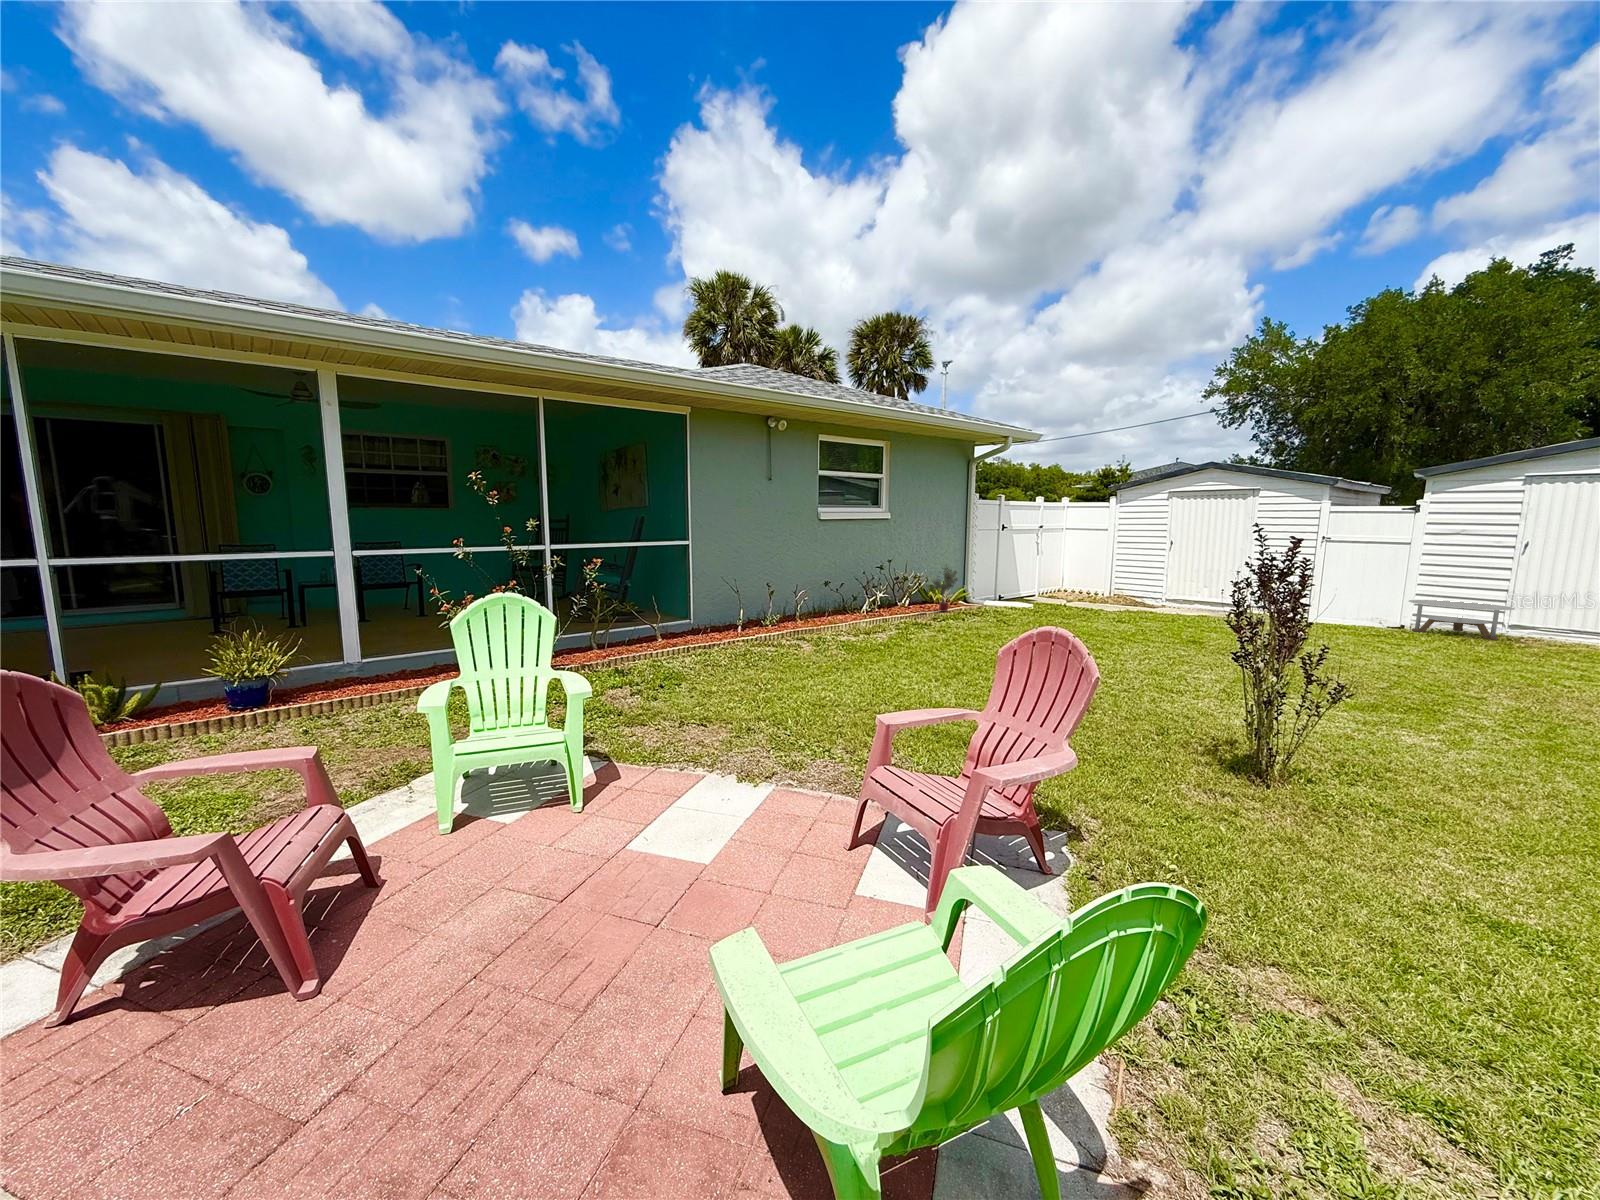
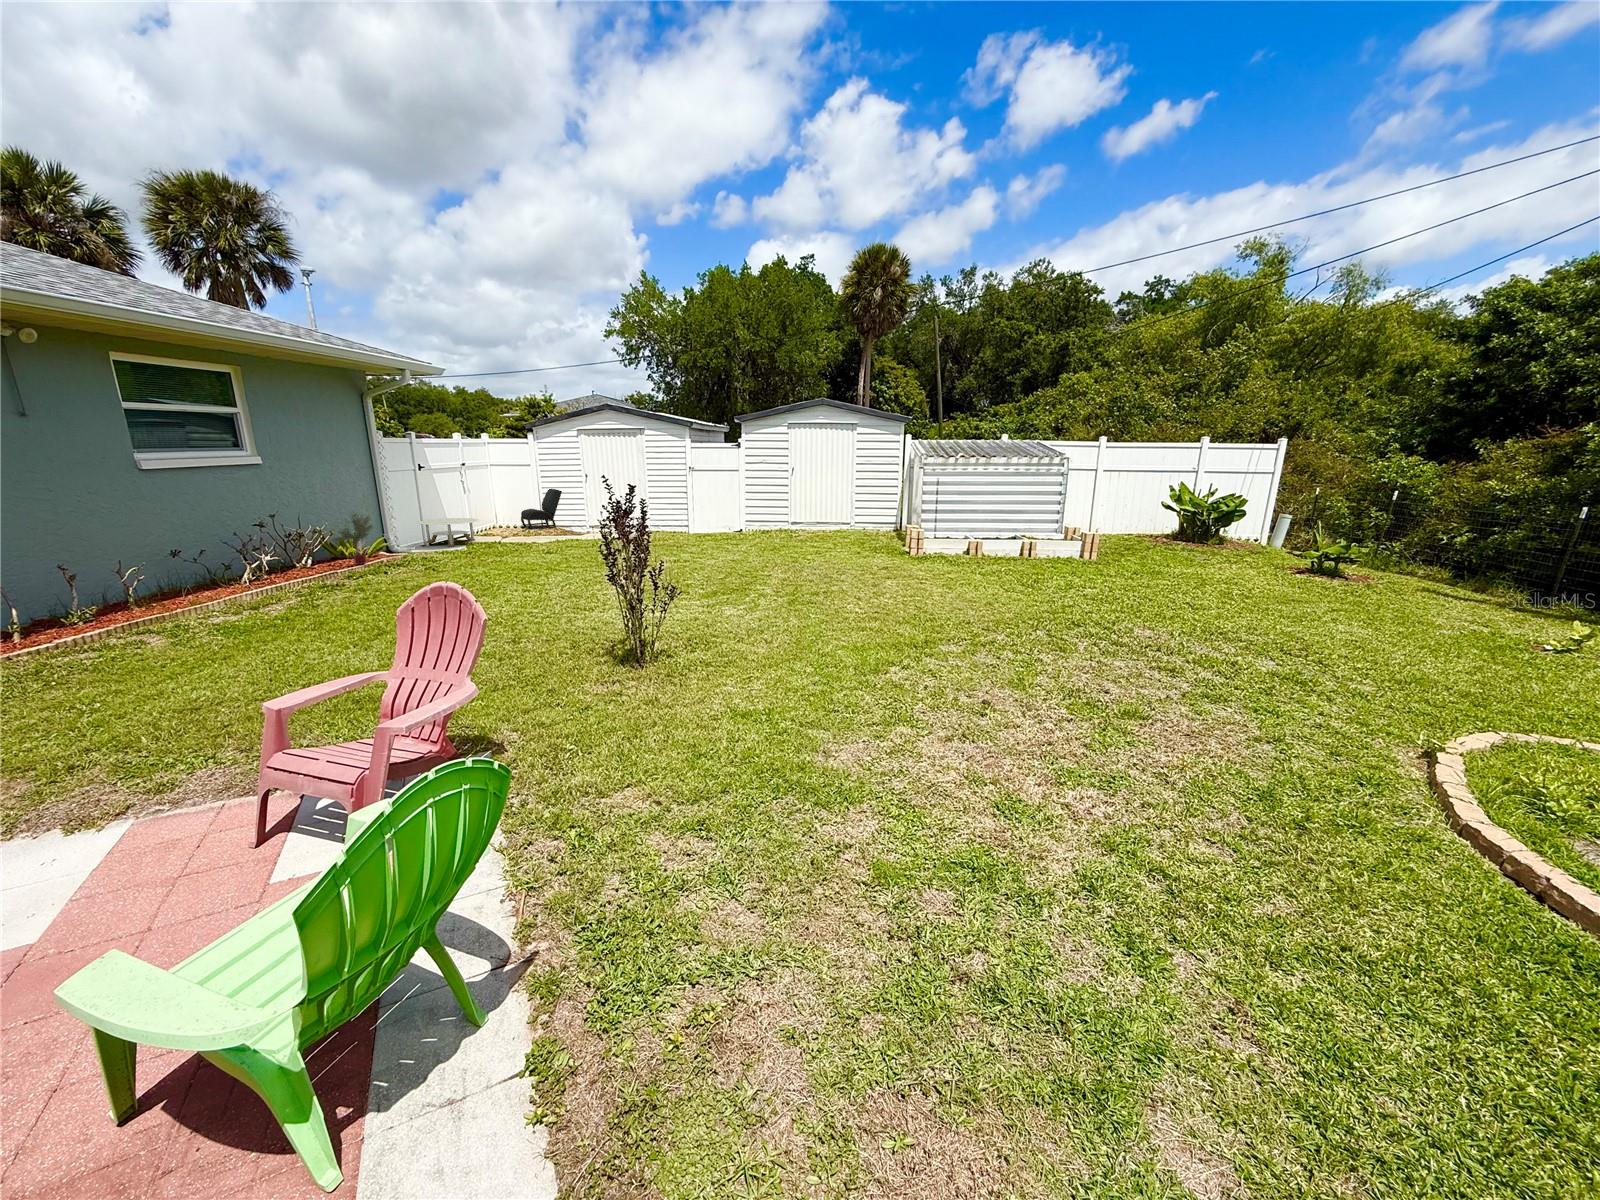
lounge chair: none [1086,555,1137,597] -> present [521,489,562,529]
round table: present [1409,600,1515,640] -> present [417,518,479,547]

